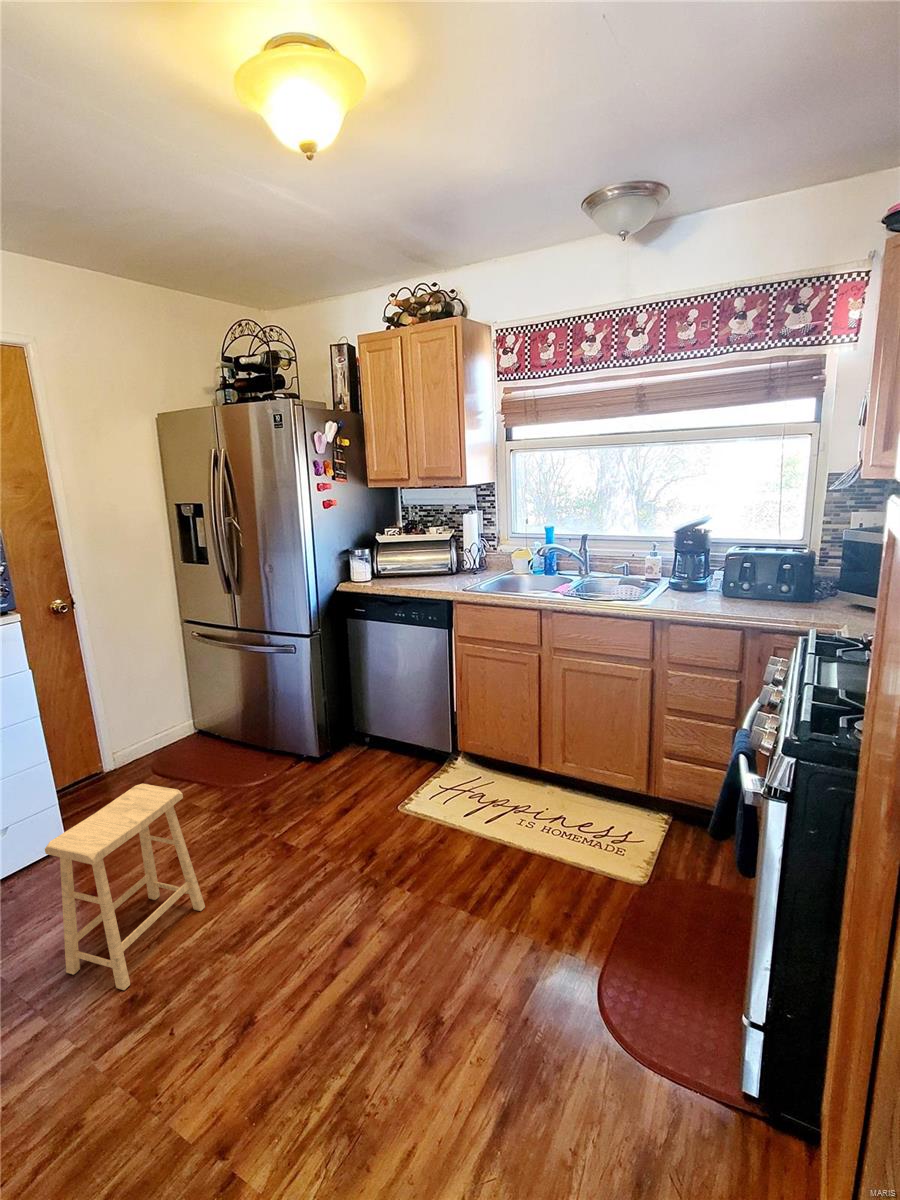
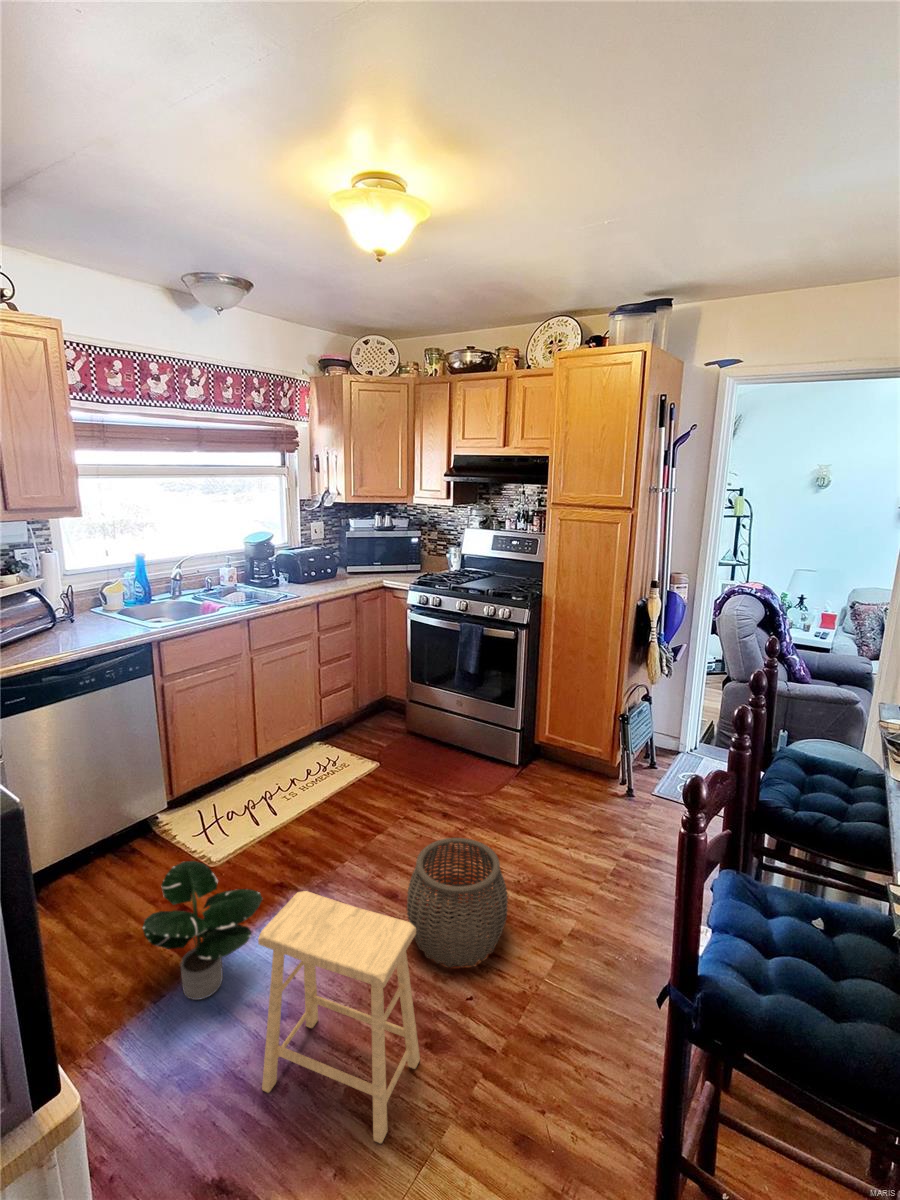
potted plant: none [213,750,292,848] -> present [143,861,262,1000]
woven basket: none [192,887,325,1057] -> present [407,838,508,967]

